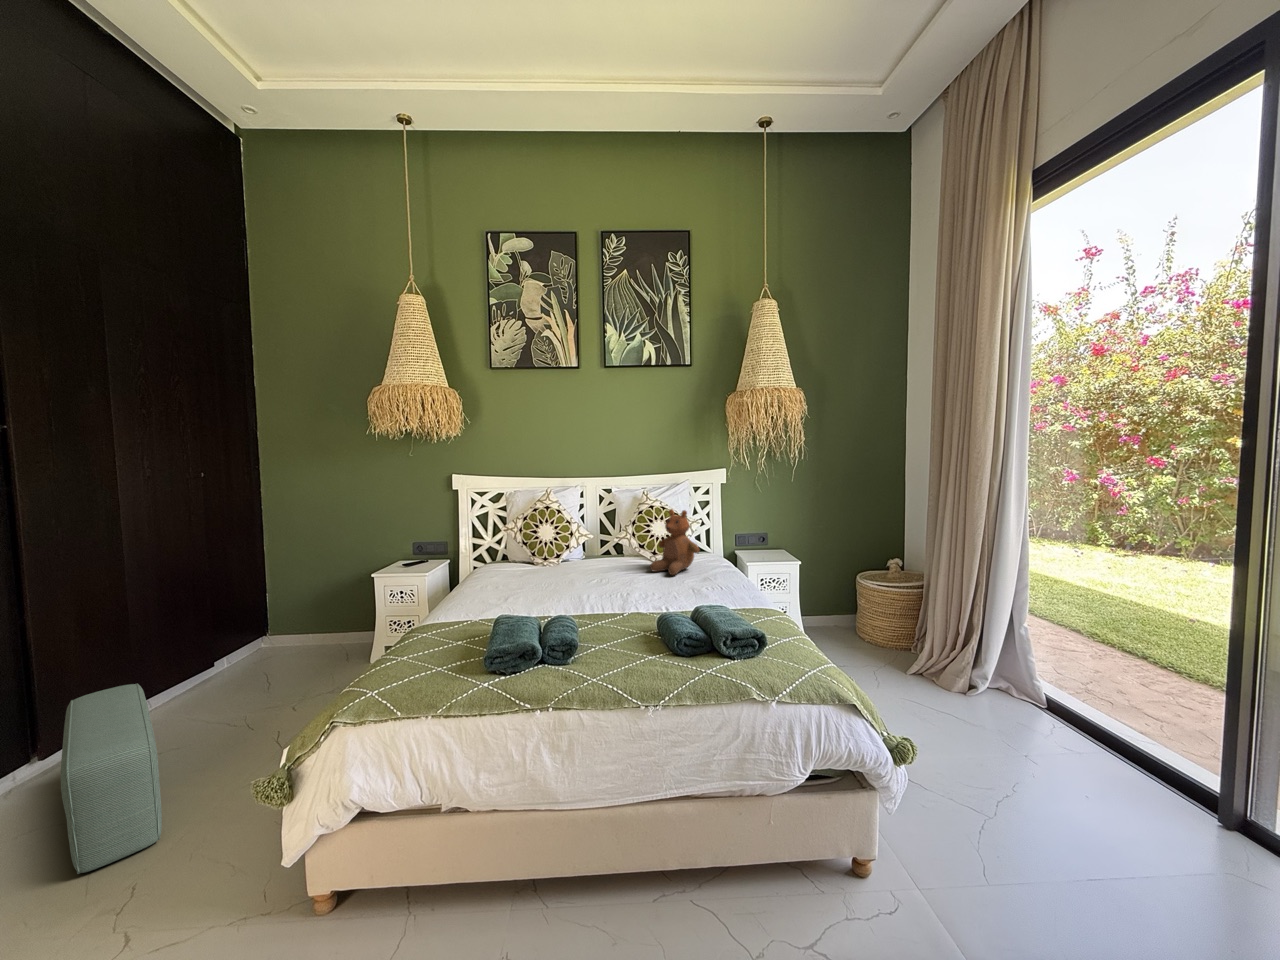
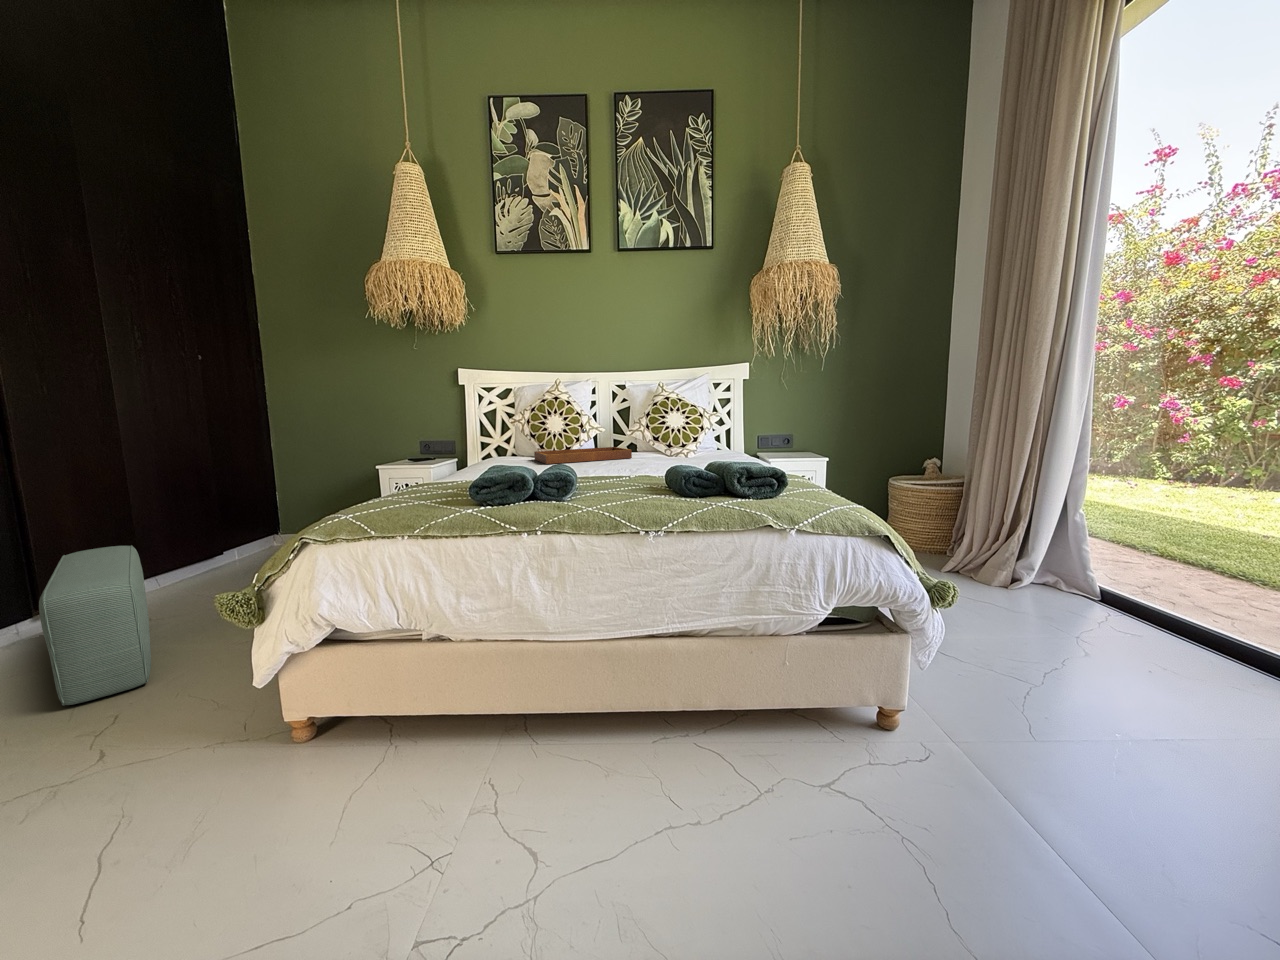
teddy bear: present [650,509,699,575] -> none [663,390,717,458]
tray: none [528,544,620,584] -> present [534,429,632,464]

